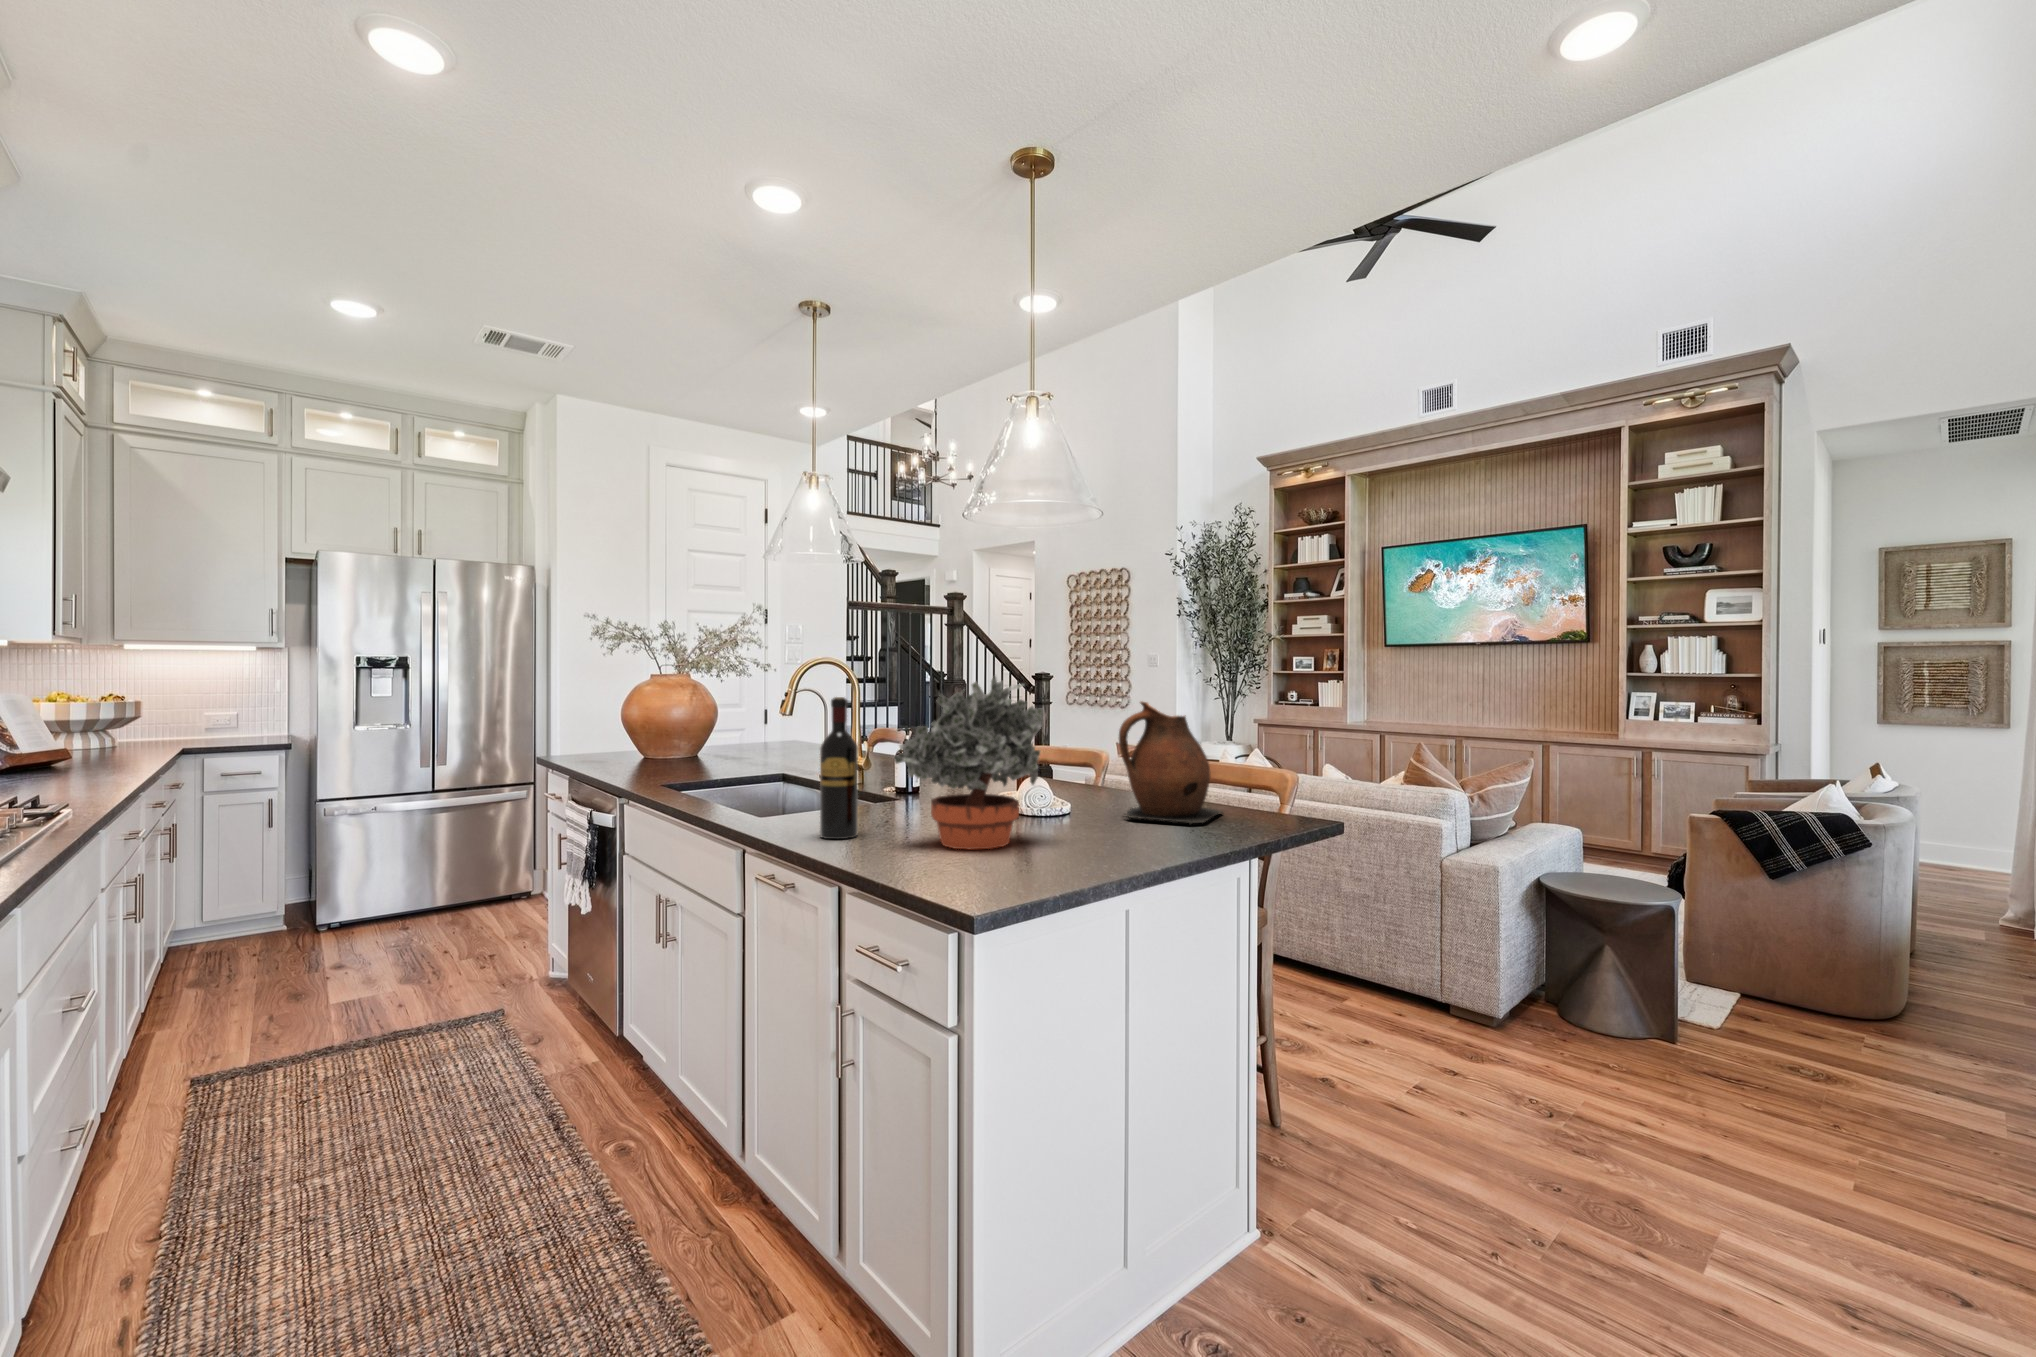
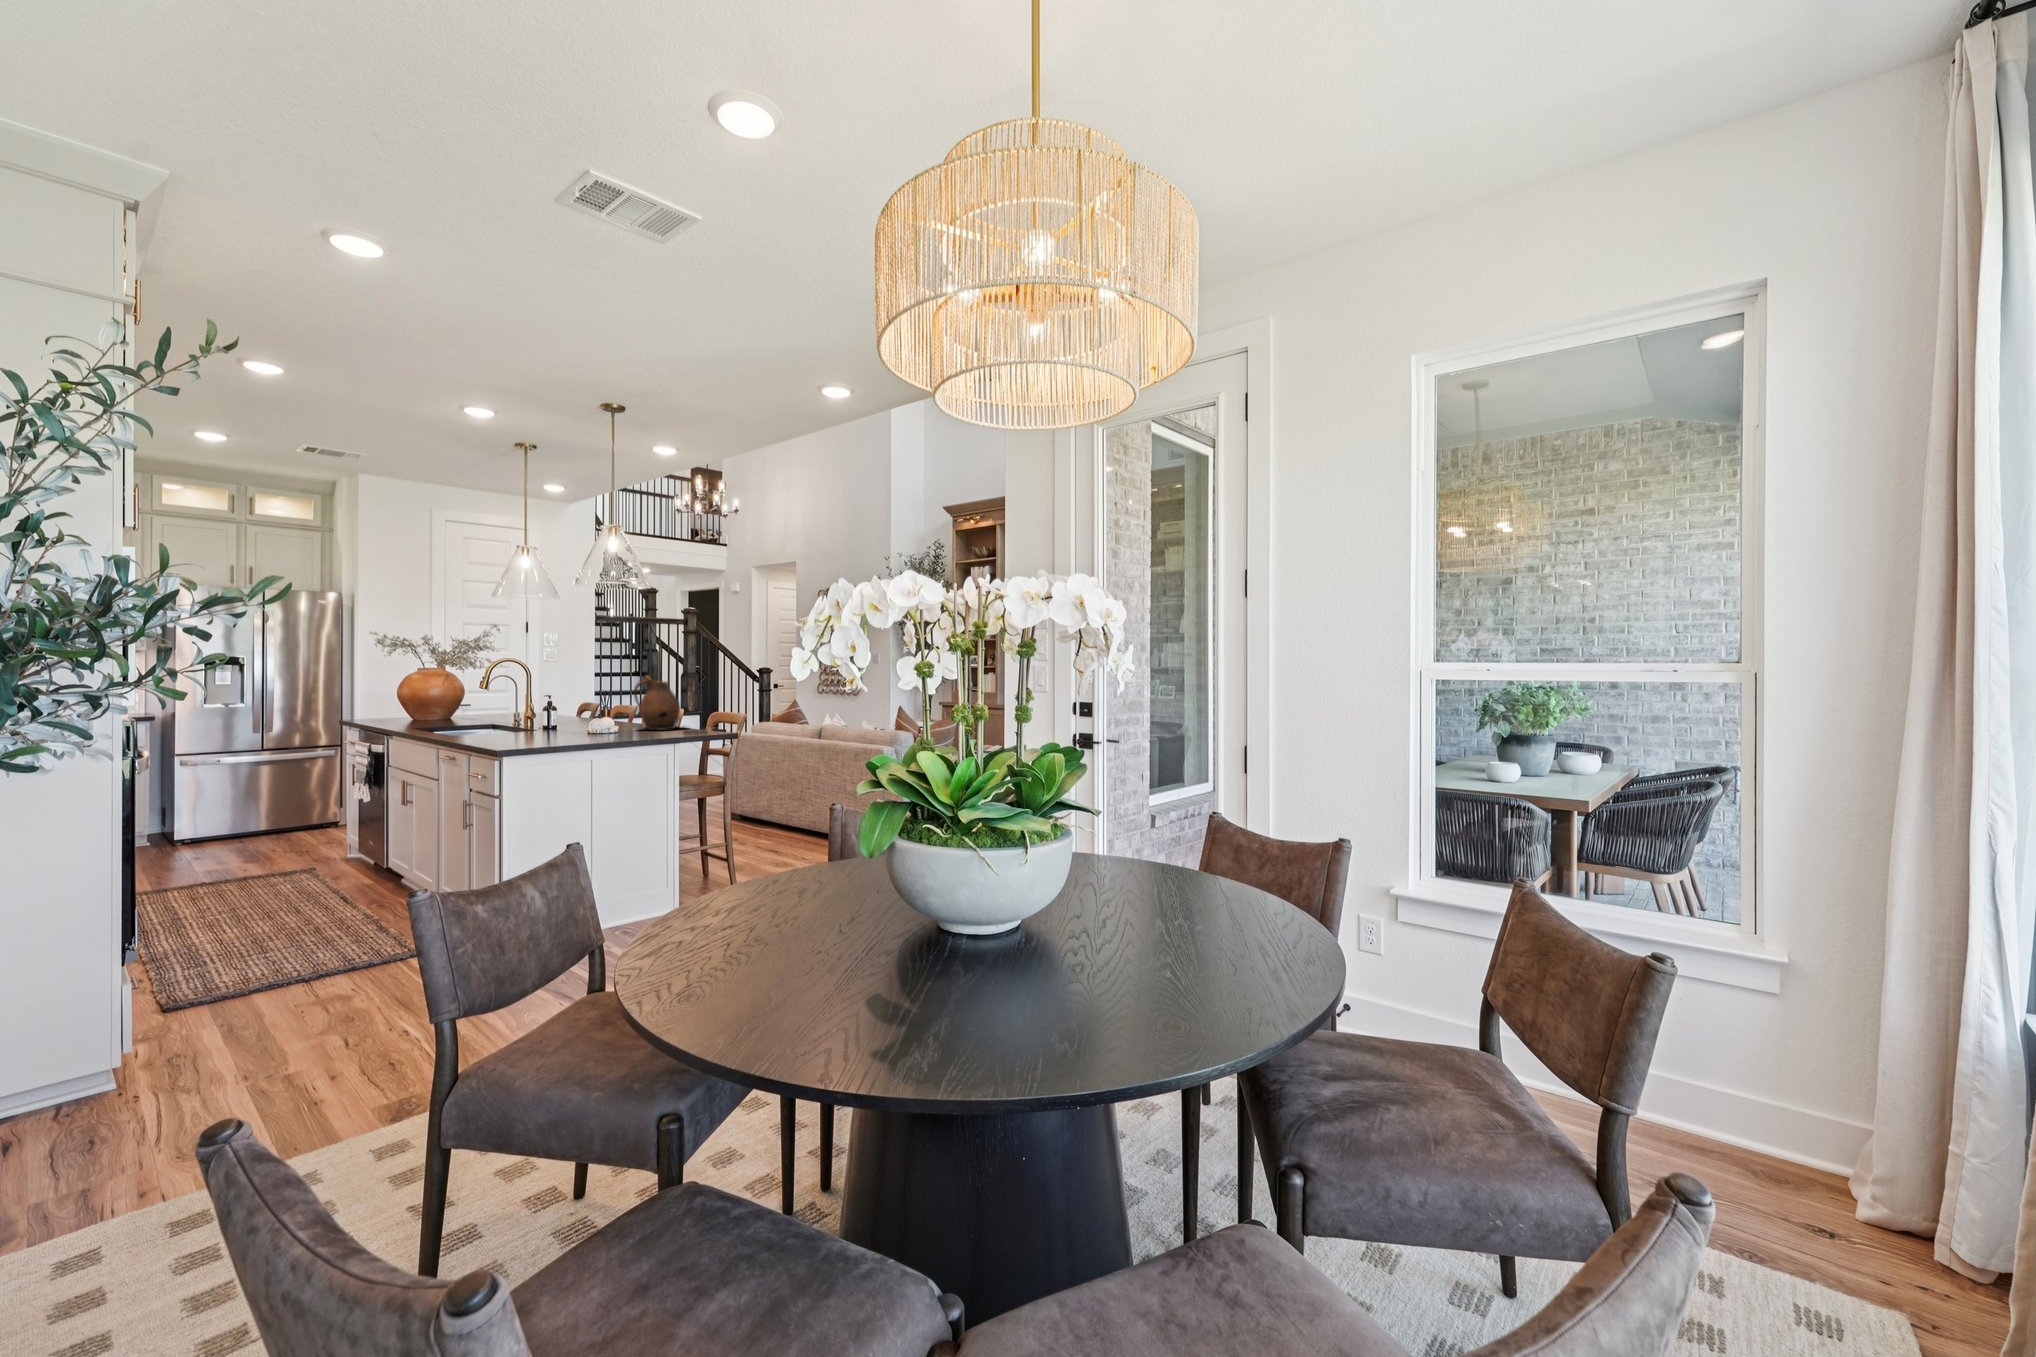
potted plant: present [894,677,1043,849] -> none [501,662,576,737]
wine bottle: present [820,697,858,839] -> none [472,673,492,736]

